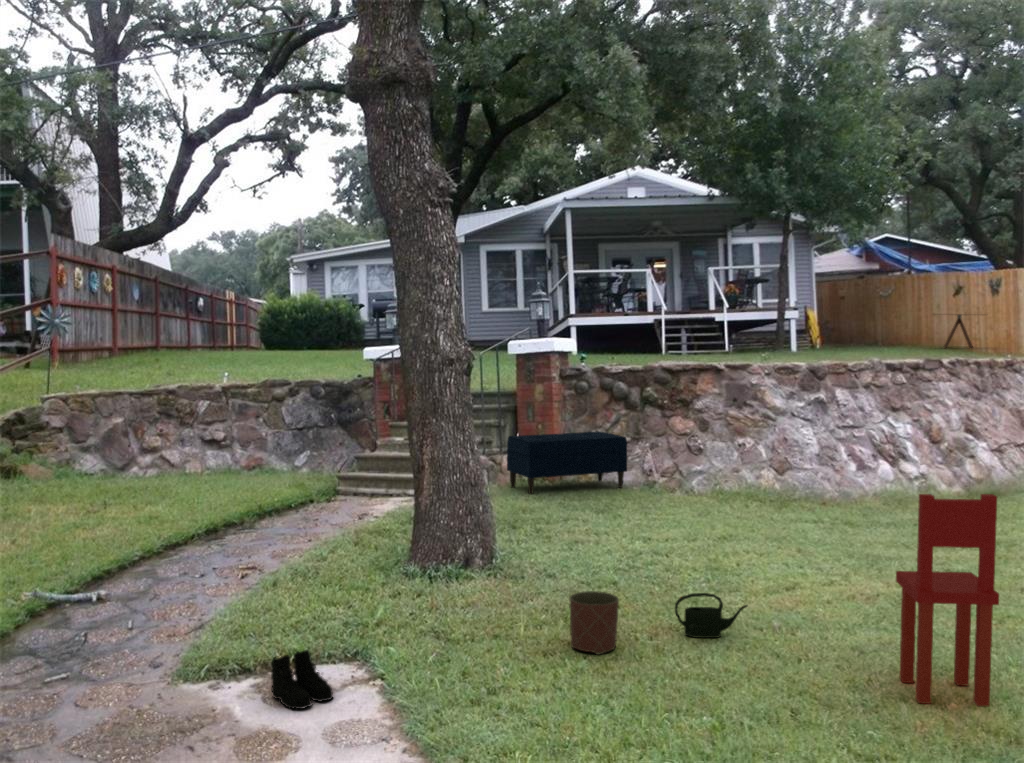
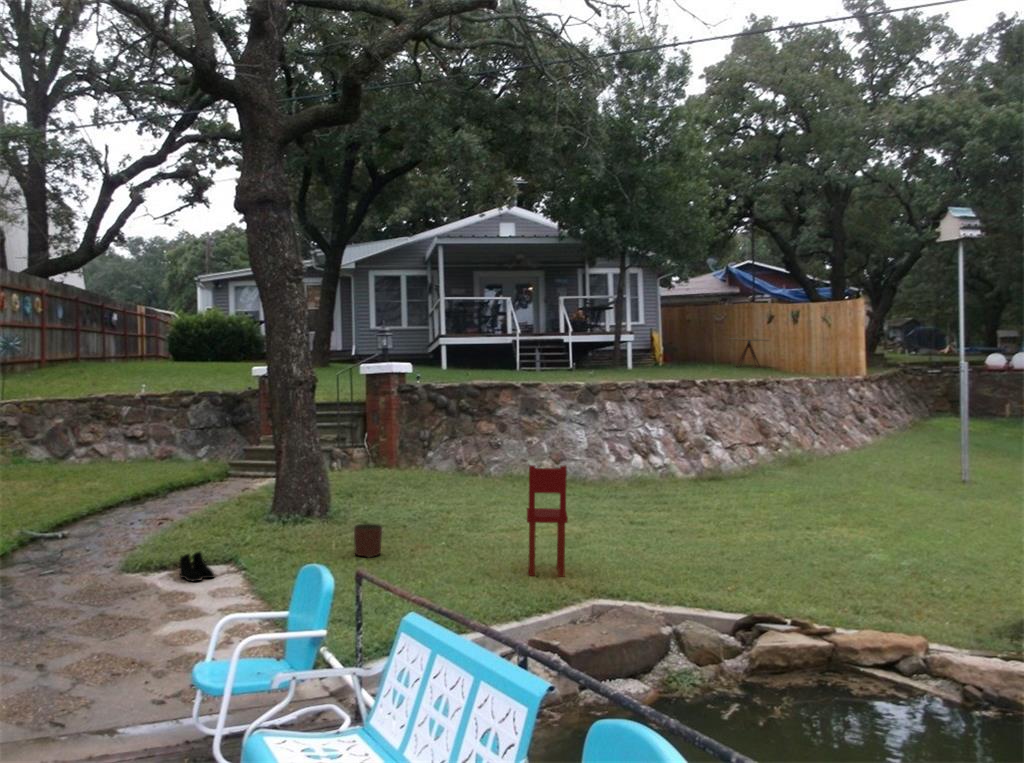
bench: present [507,432,627,494] -> none [354,432,441,477]
watering can: present [675,593,747,638] -> none [418,525,460,551]

